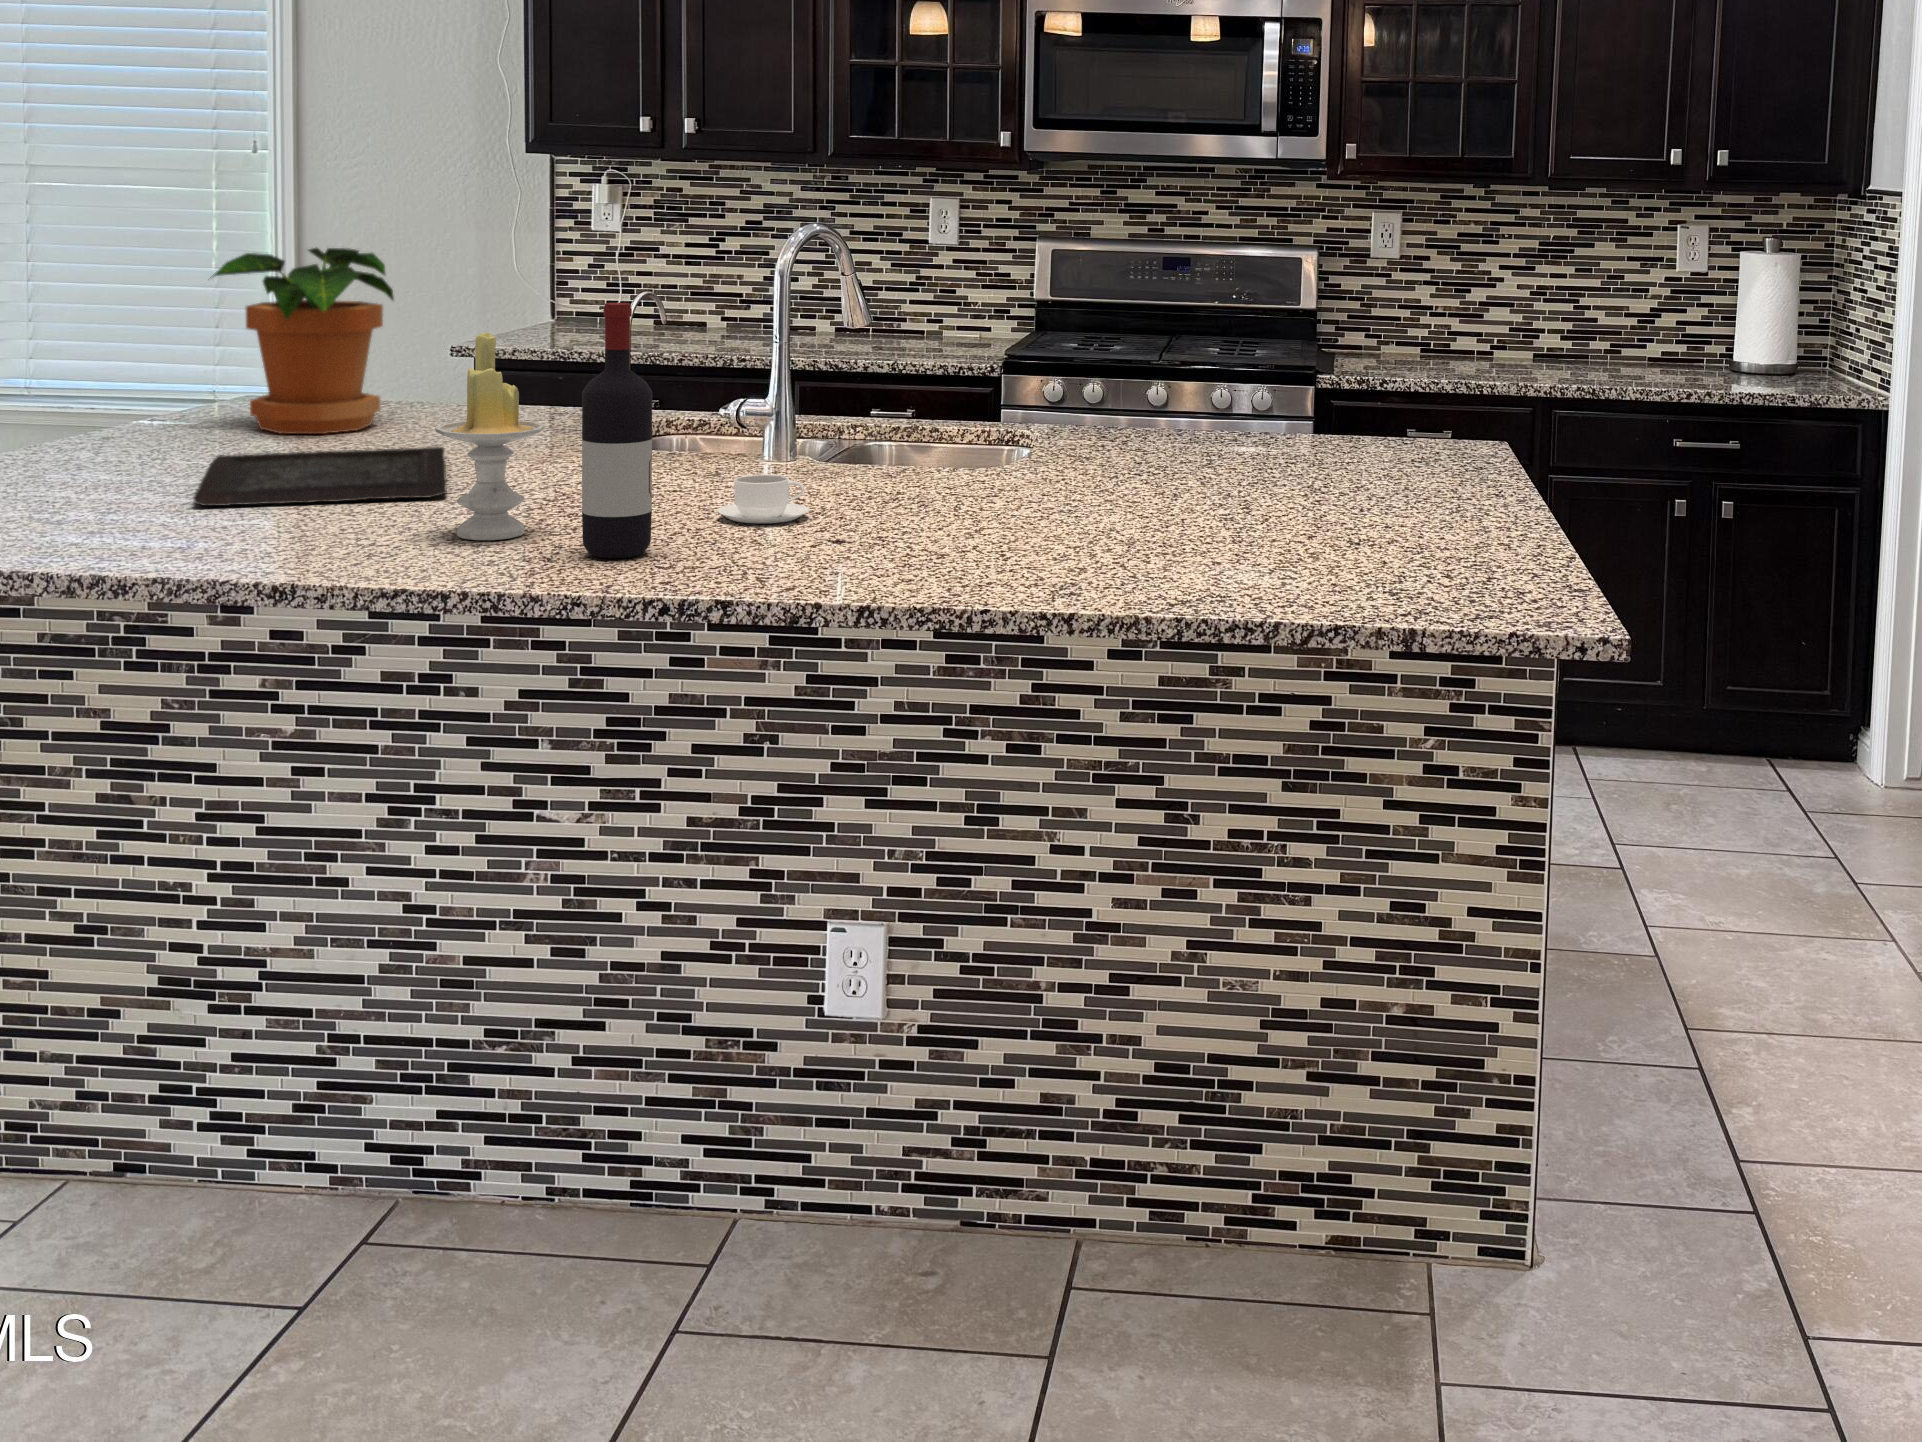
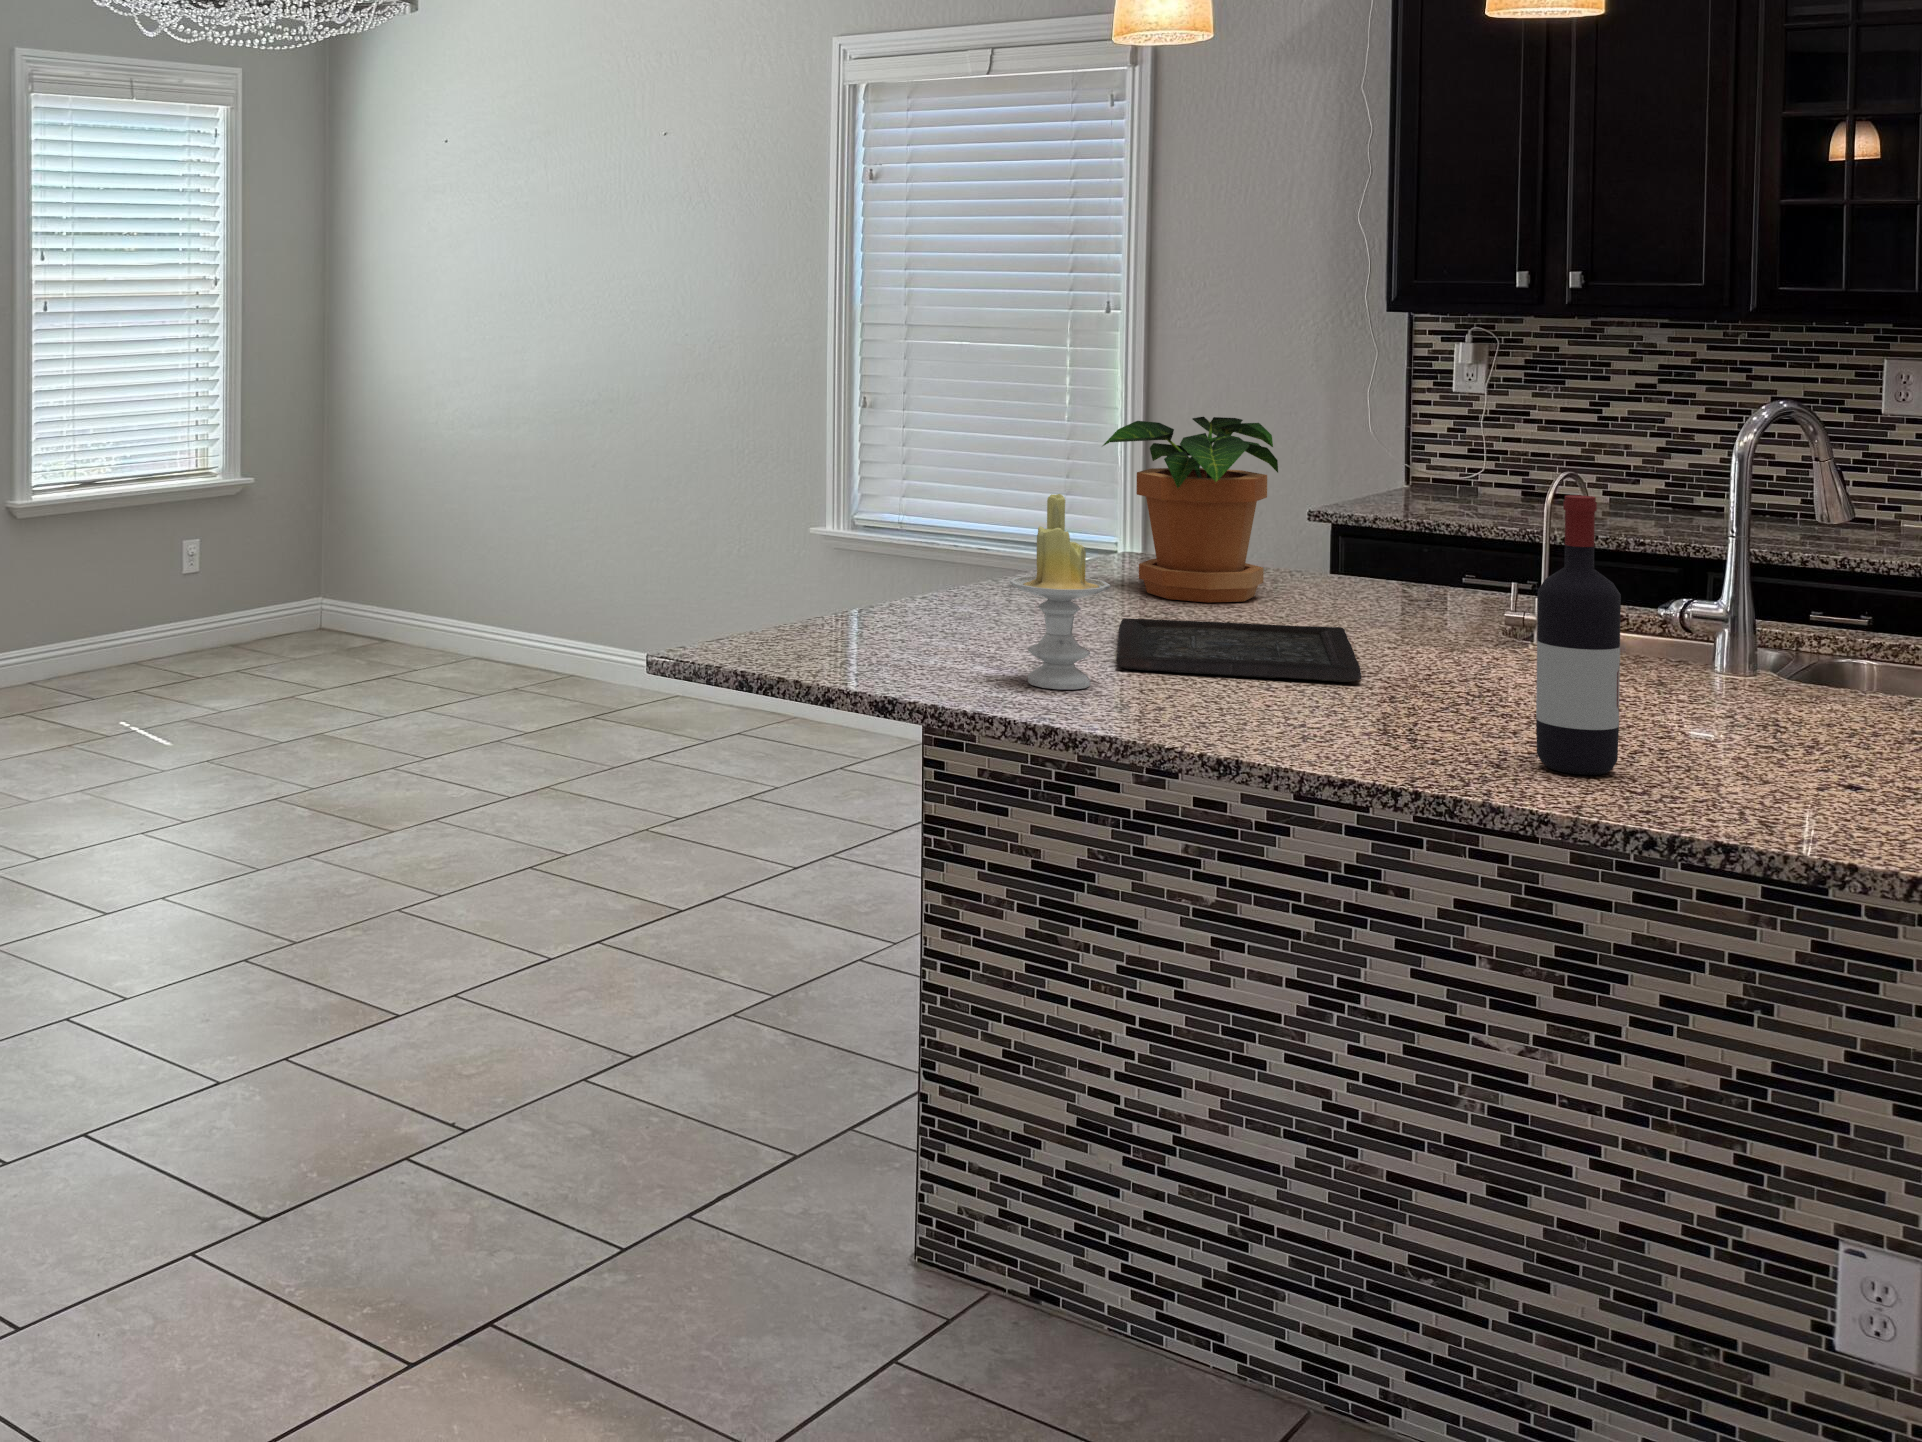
candle: present [435,333,545,540] -> present [1009,494,1110,690]
coffee cup: present [717,474,810,523] -> none [1686,695,1809,754]

